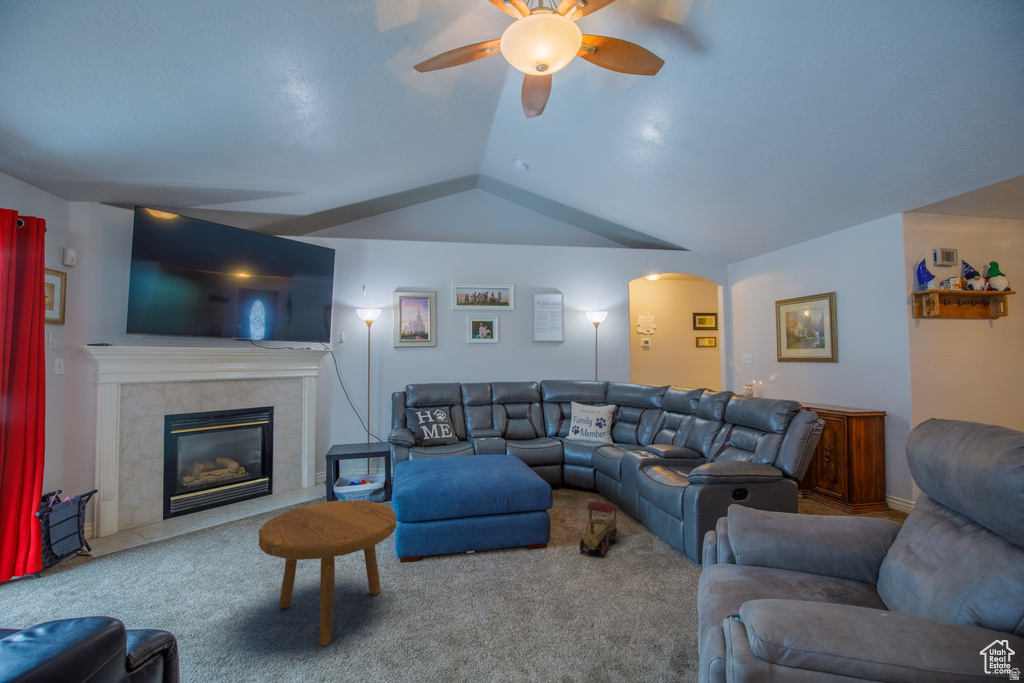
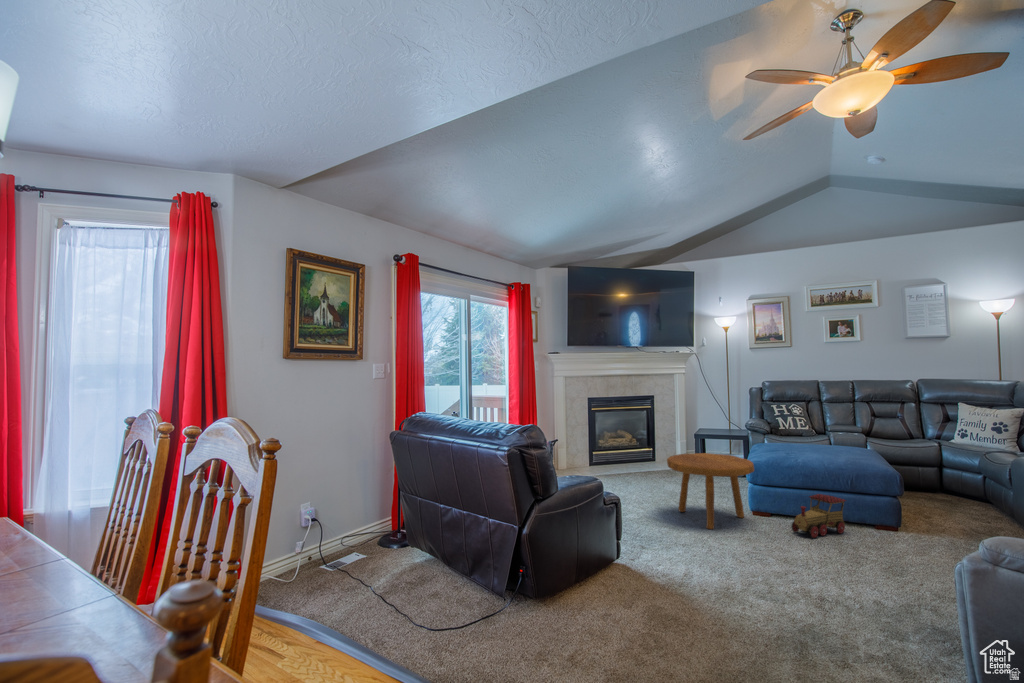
toy train: present [580,502,618,556] -> present [792,494,846,538]

